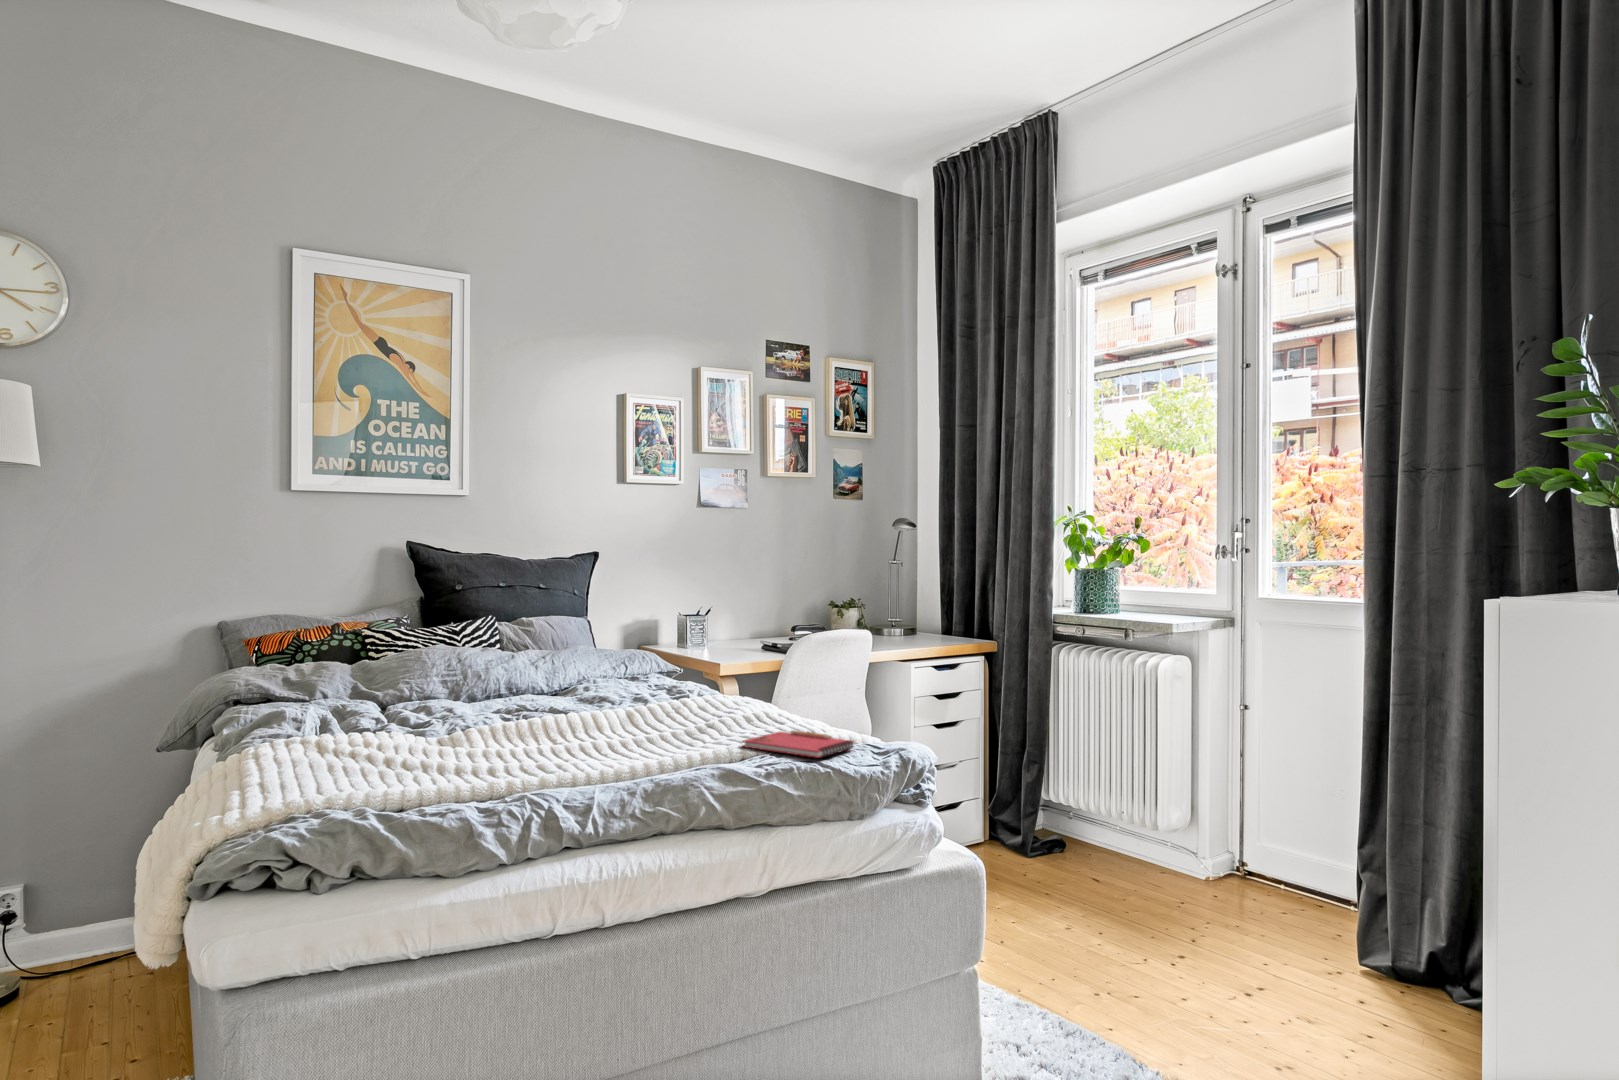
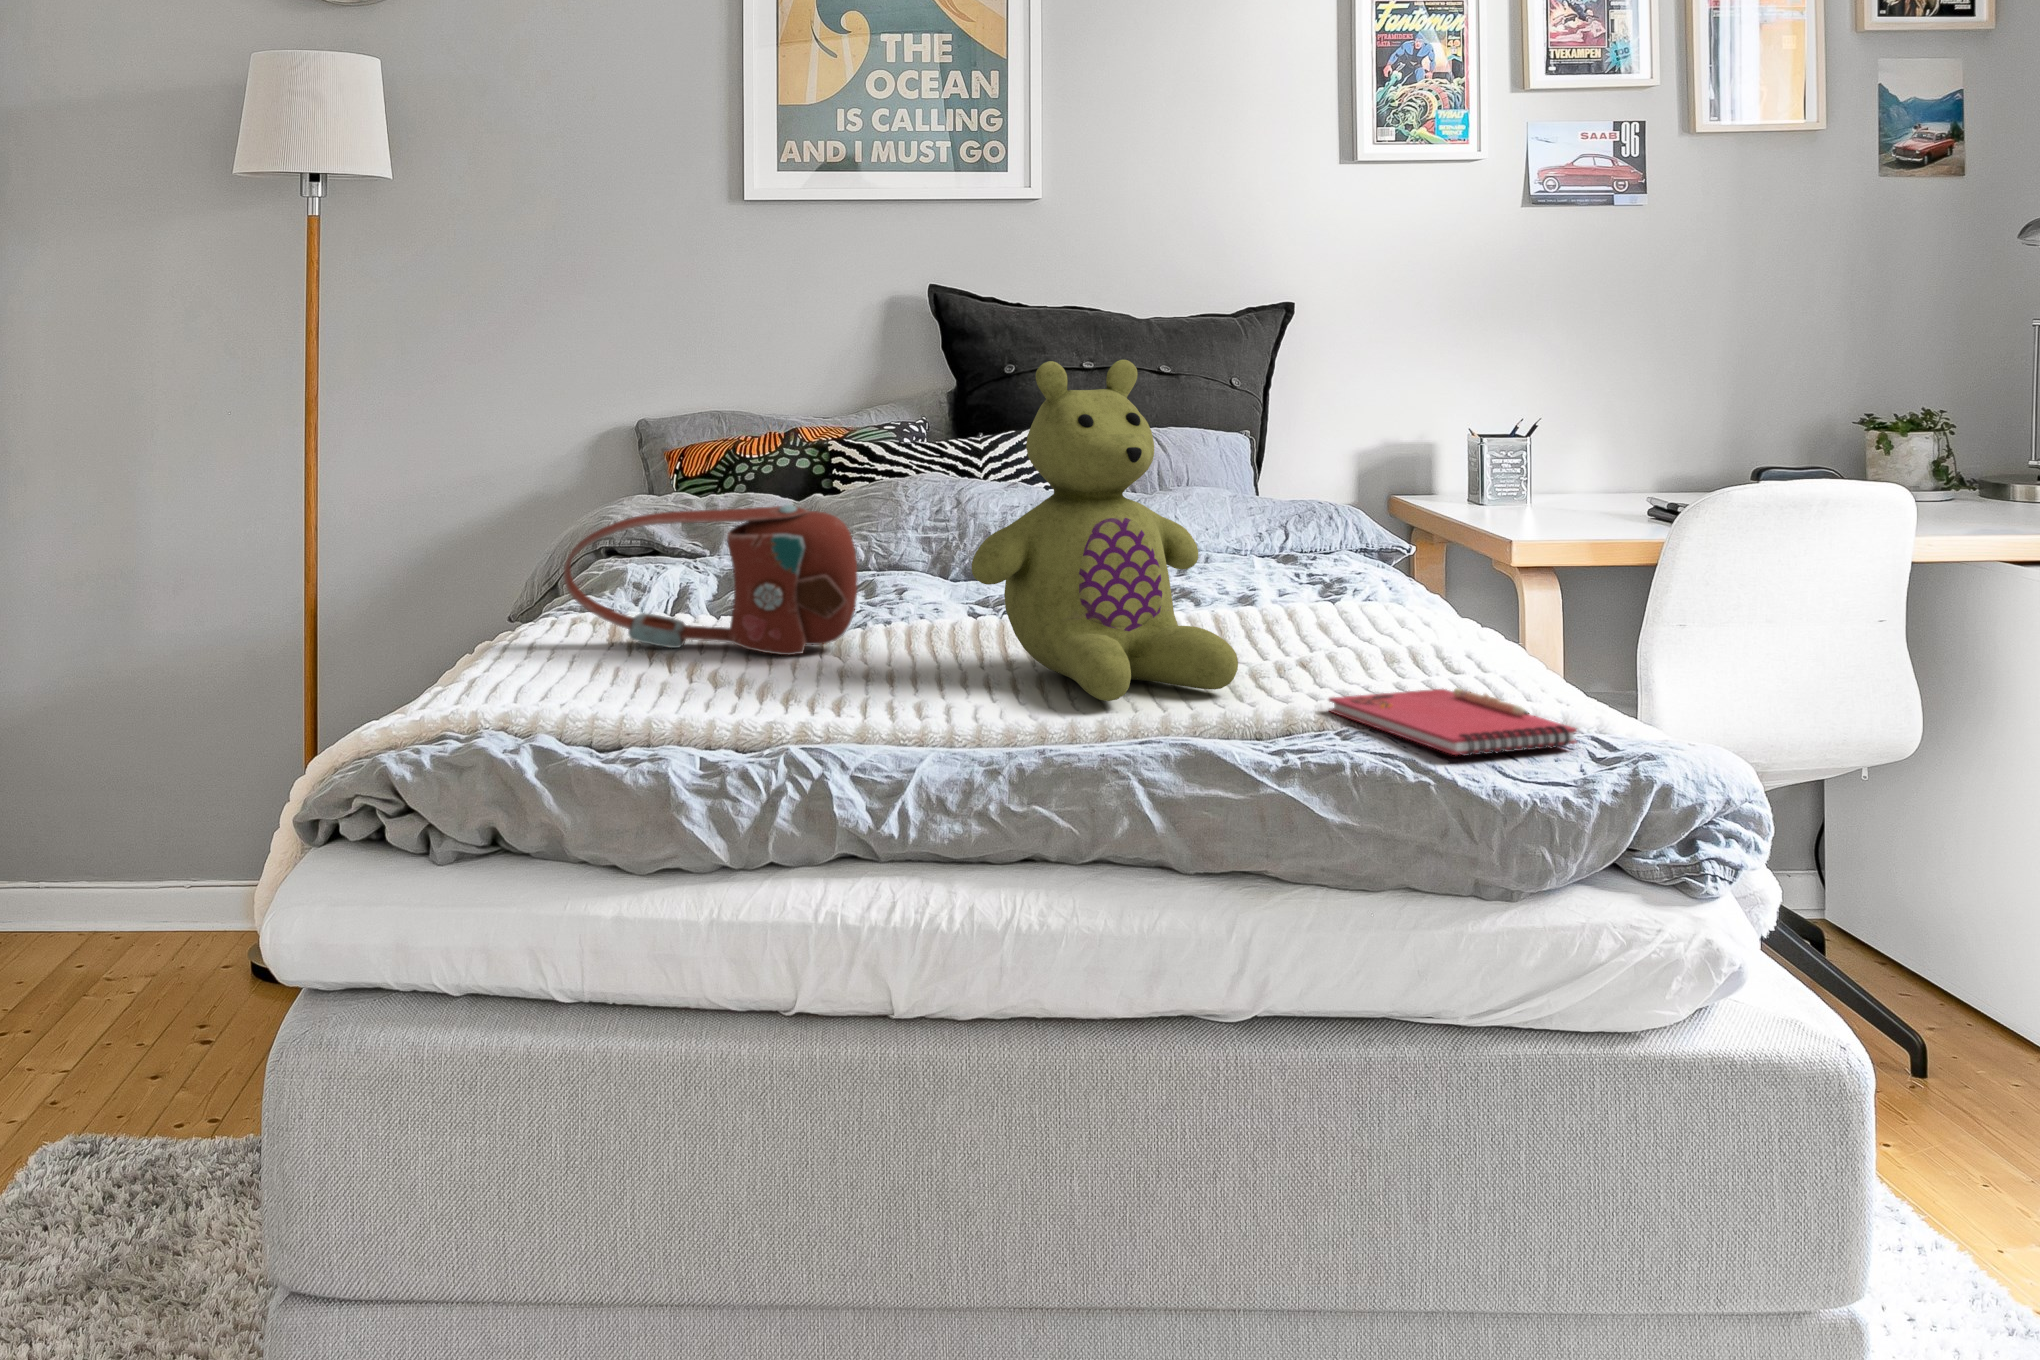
stuffed bear: none [567,584,697,754] -> present [972,360,1238,701]
handbag: none [303,667,487,755] -> present [564,505,858,655]

